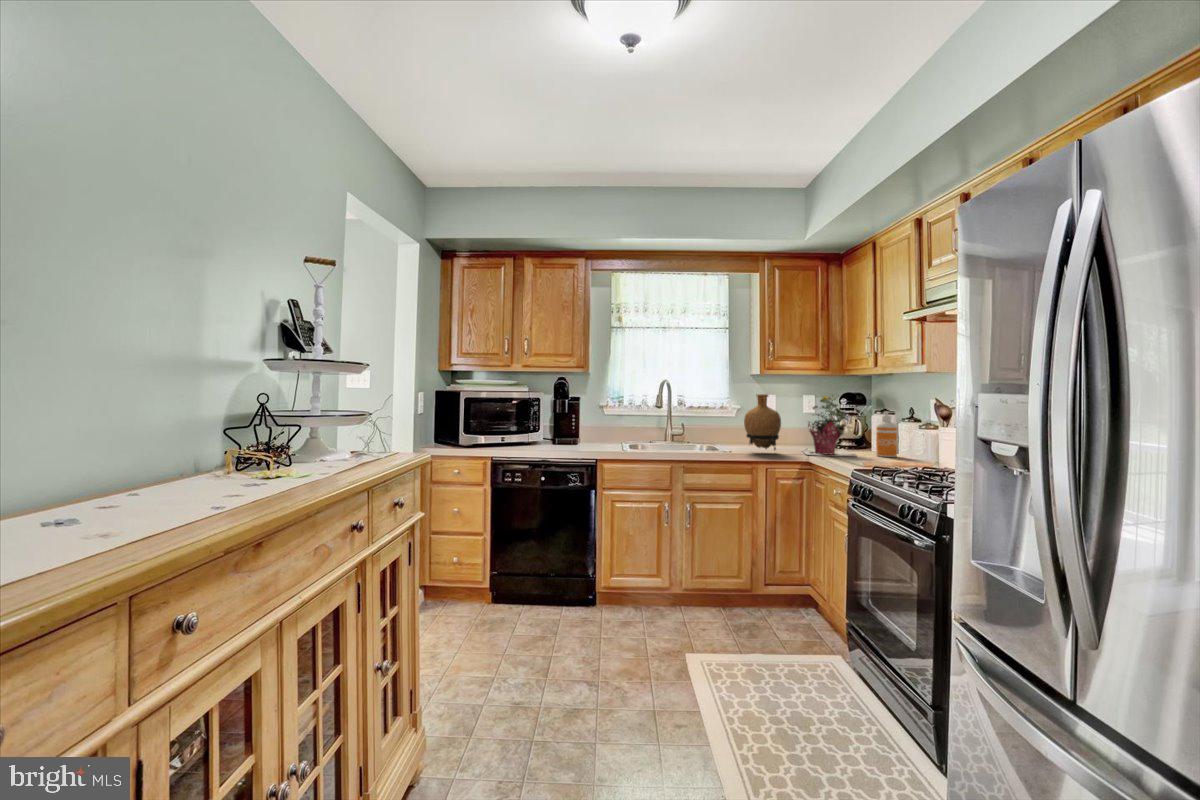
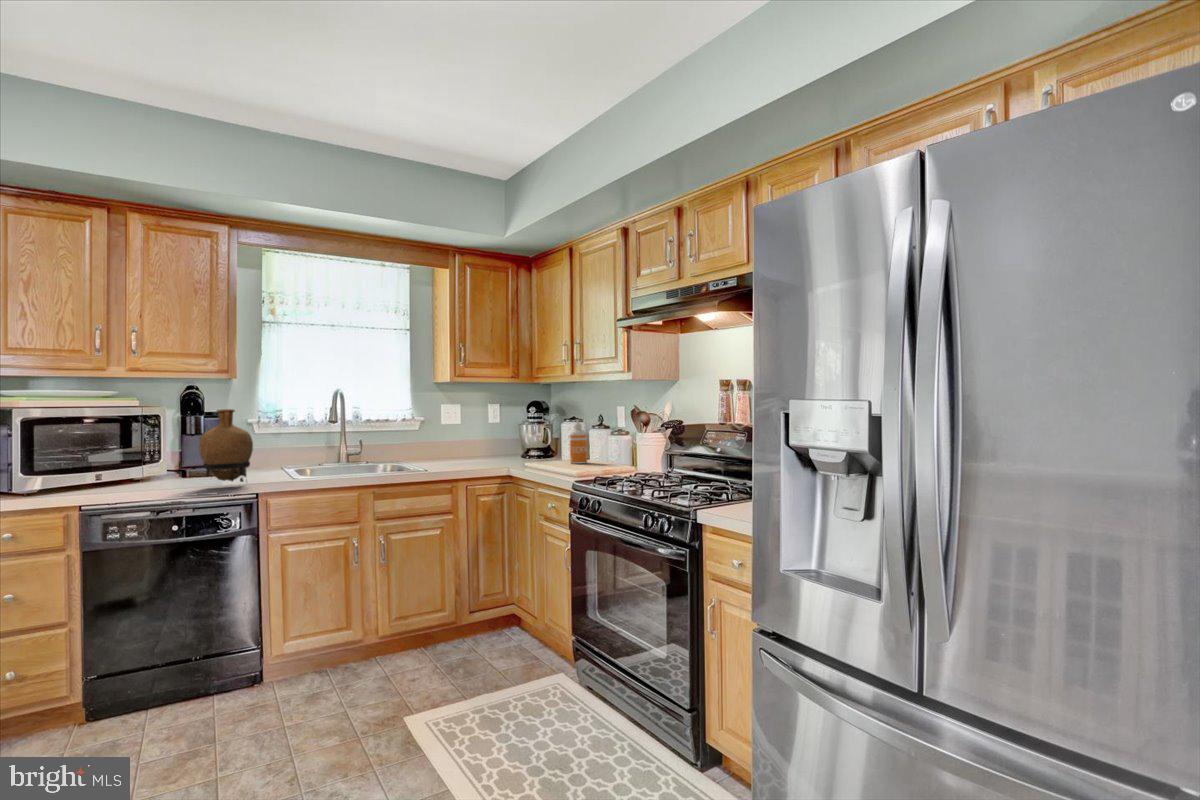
vase: present [744,394,781,450] -> present [199,409,253,482]
potted plant: present [801,396,857,457] -> none [499,404,555,468]

